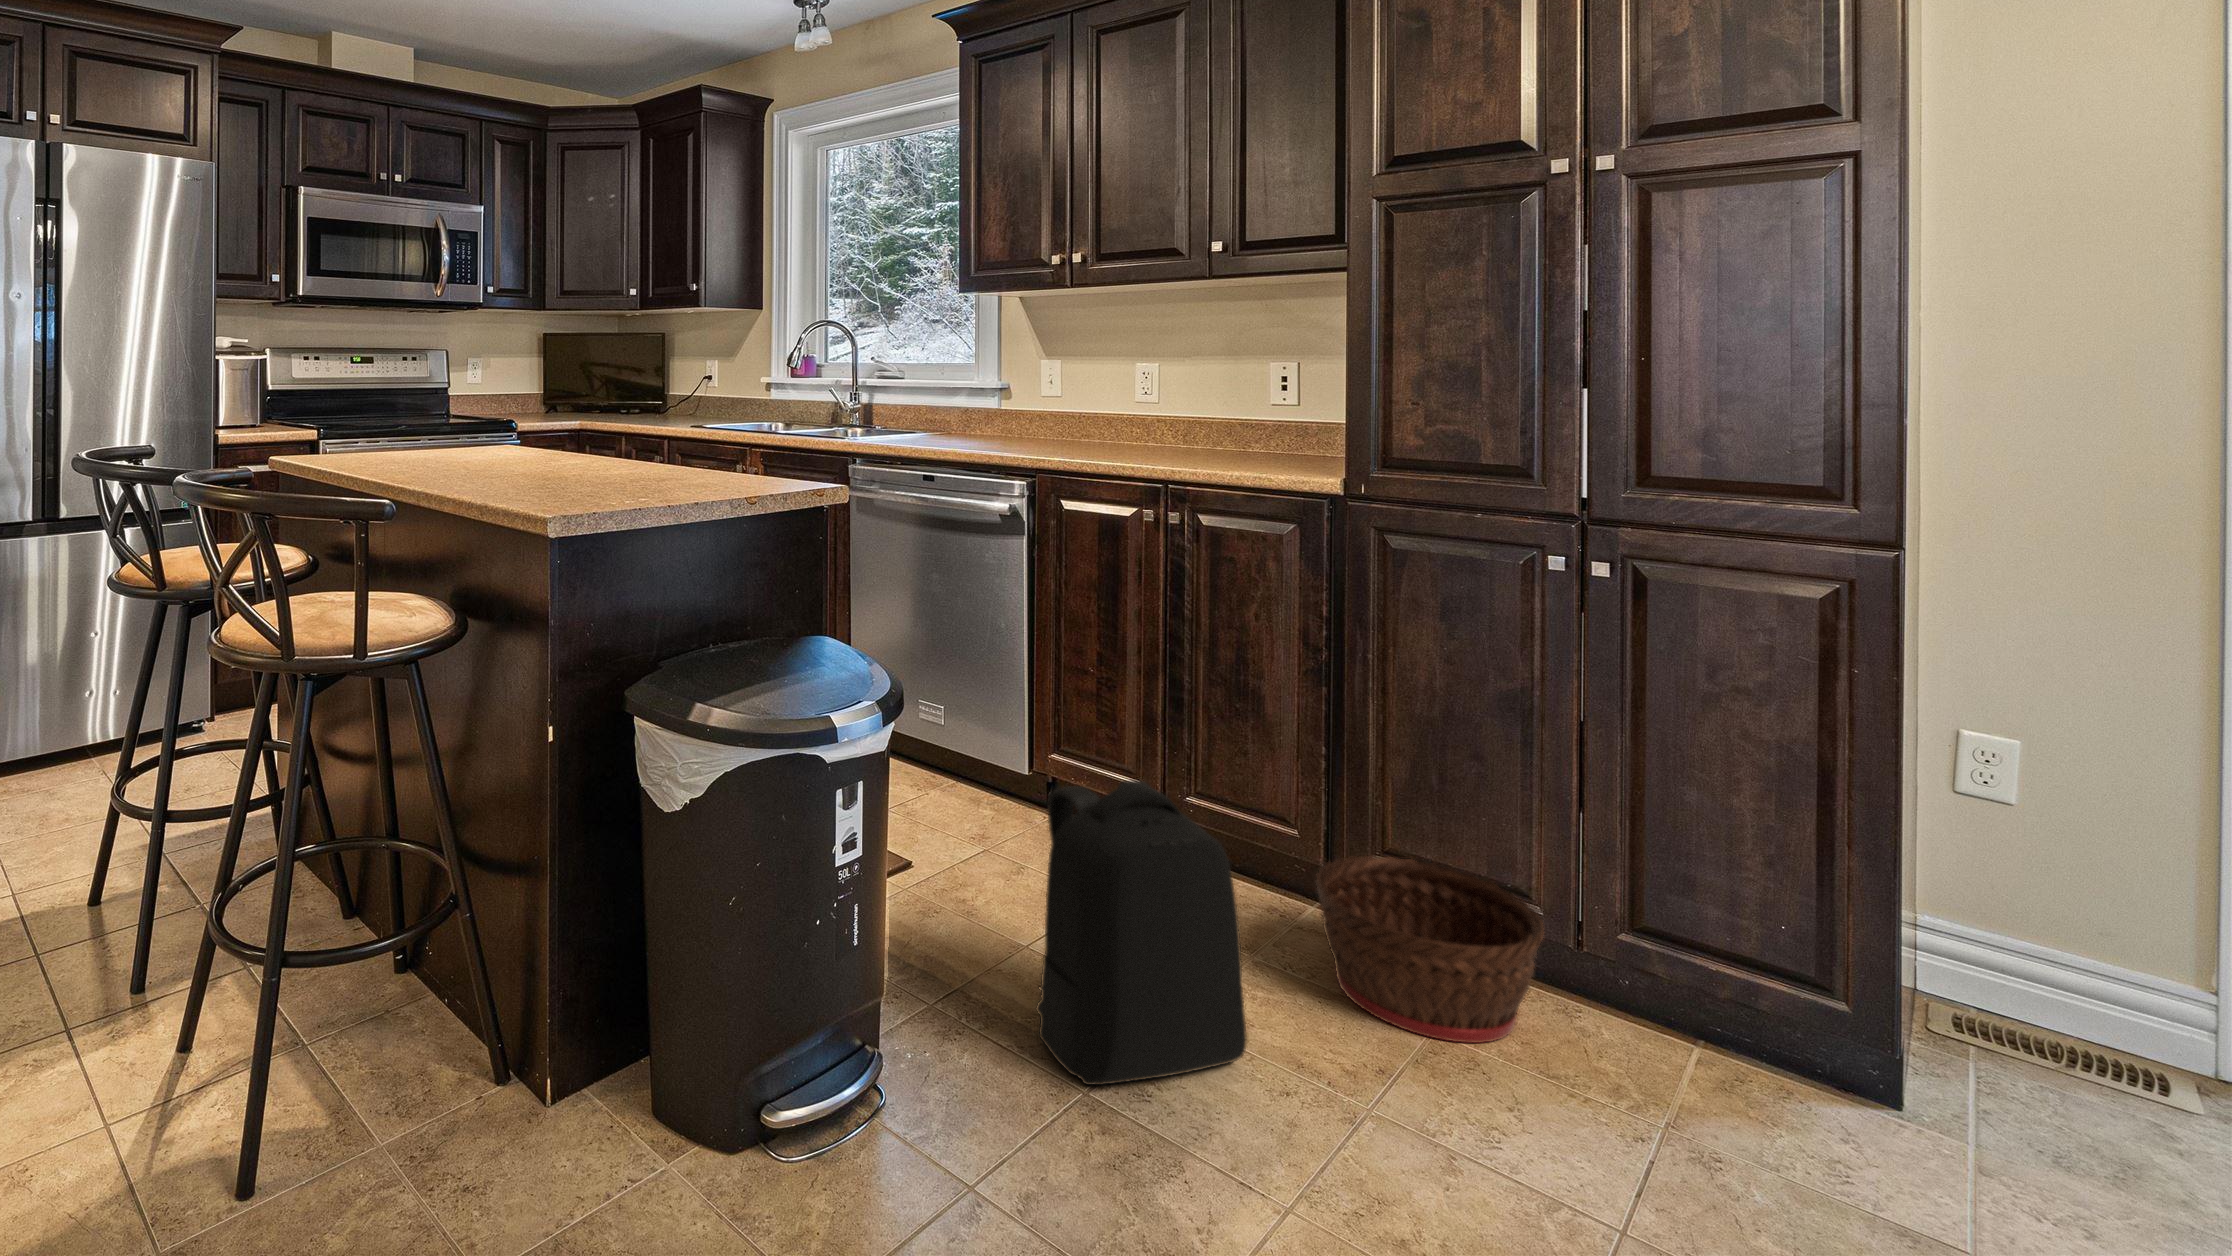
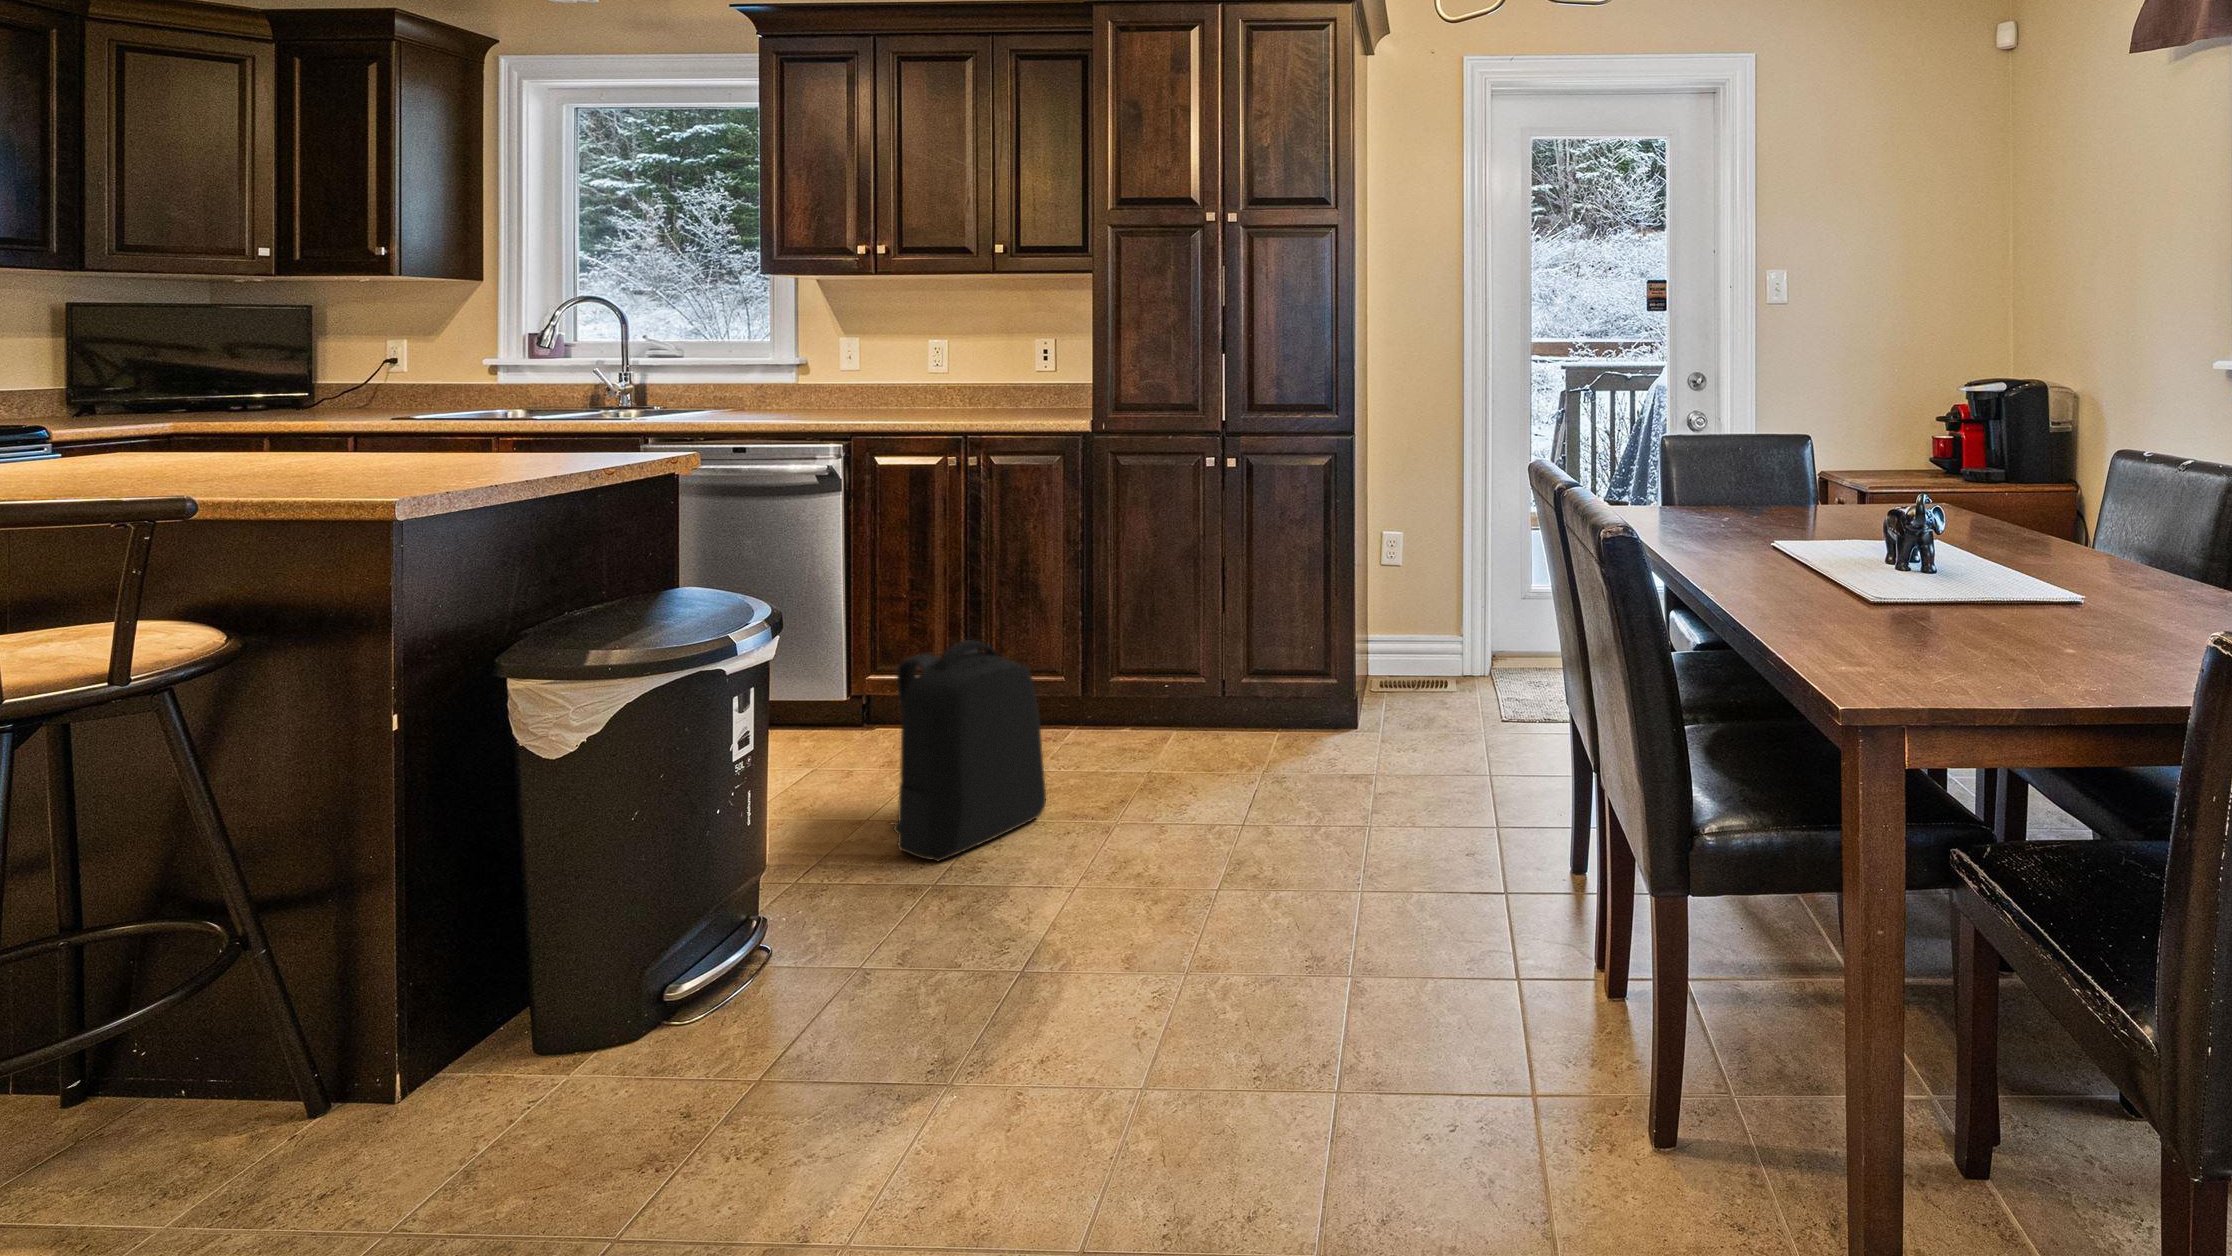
basket: present [1316,856,1543,1043] -> none [1082,671,1211,772]

